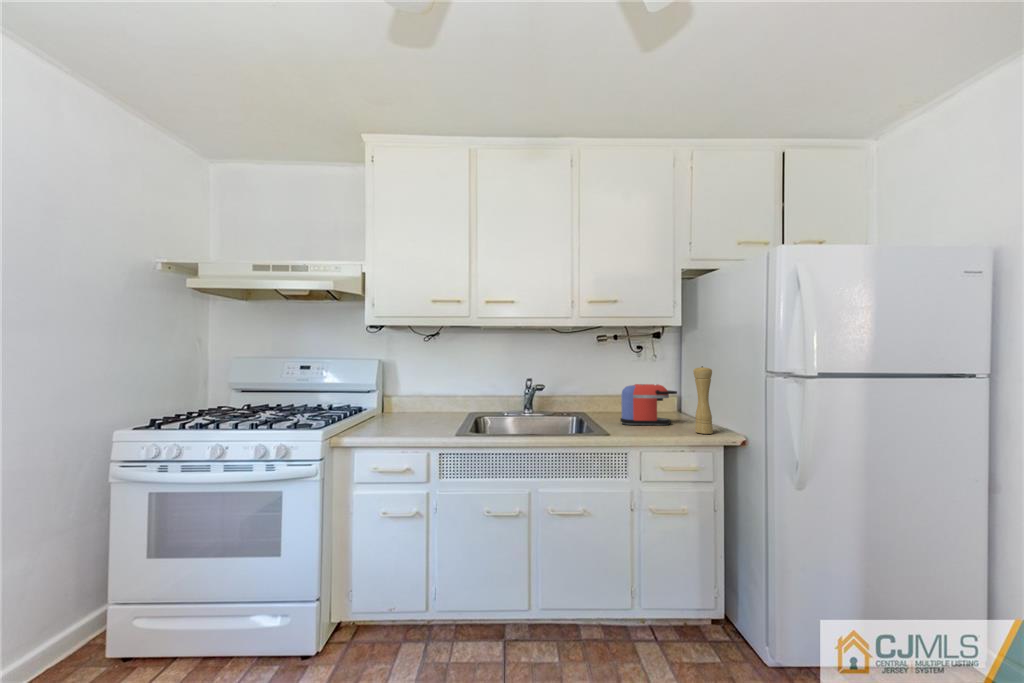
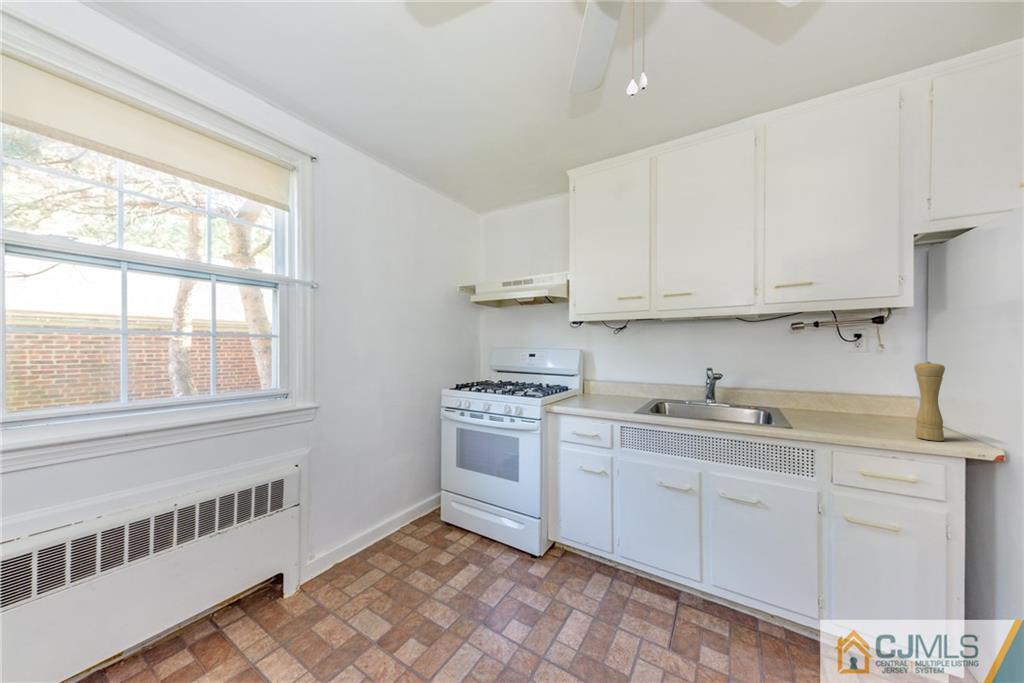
coffee maker: present [620,384,677,425] -> none [817,377,902,425]

